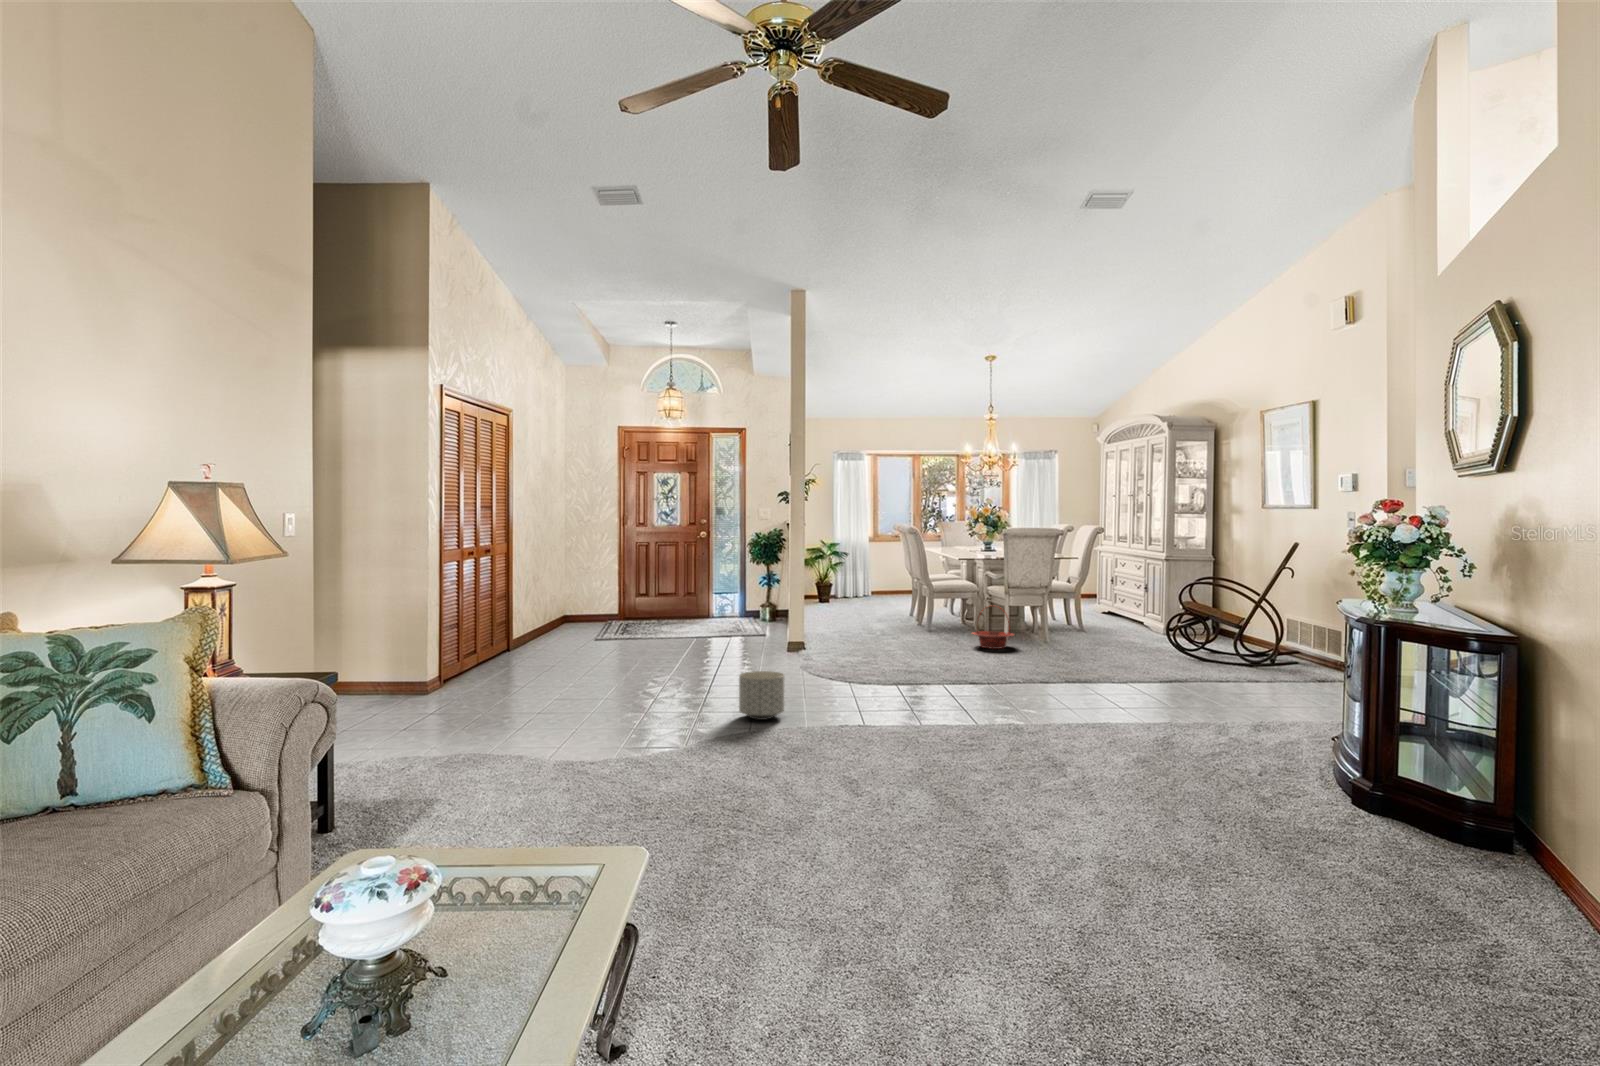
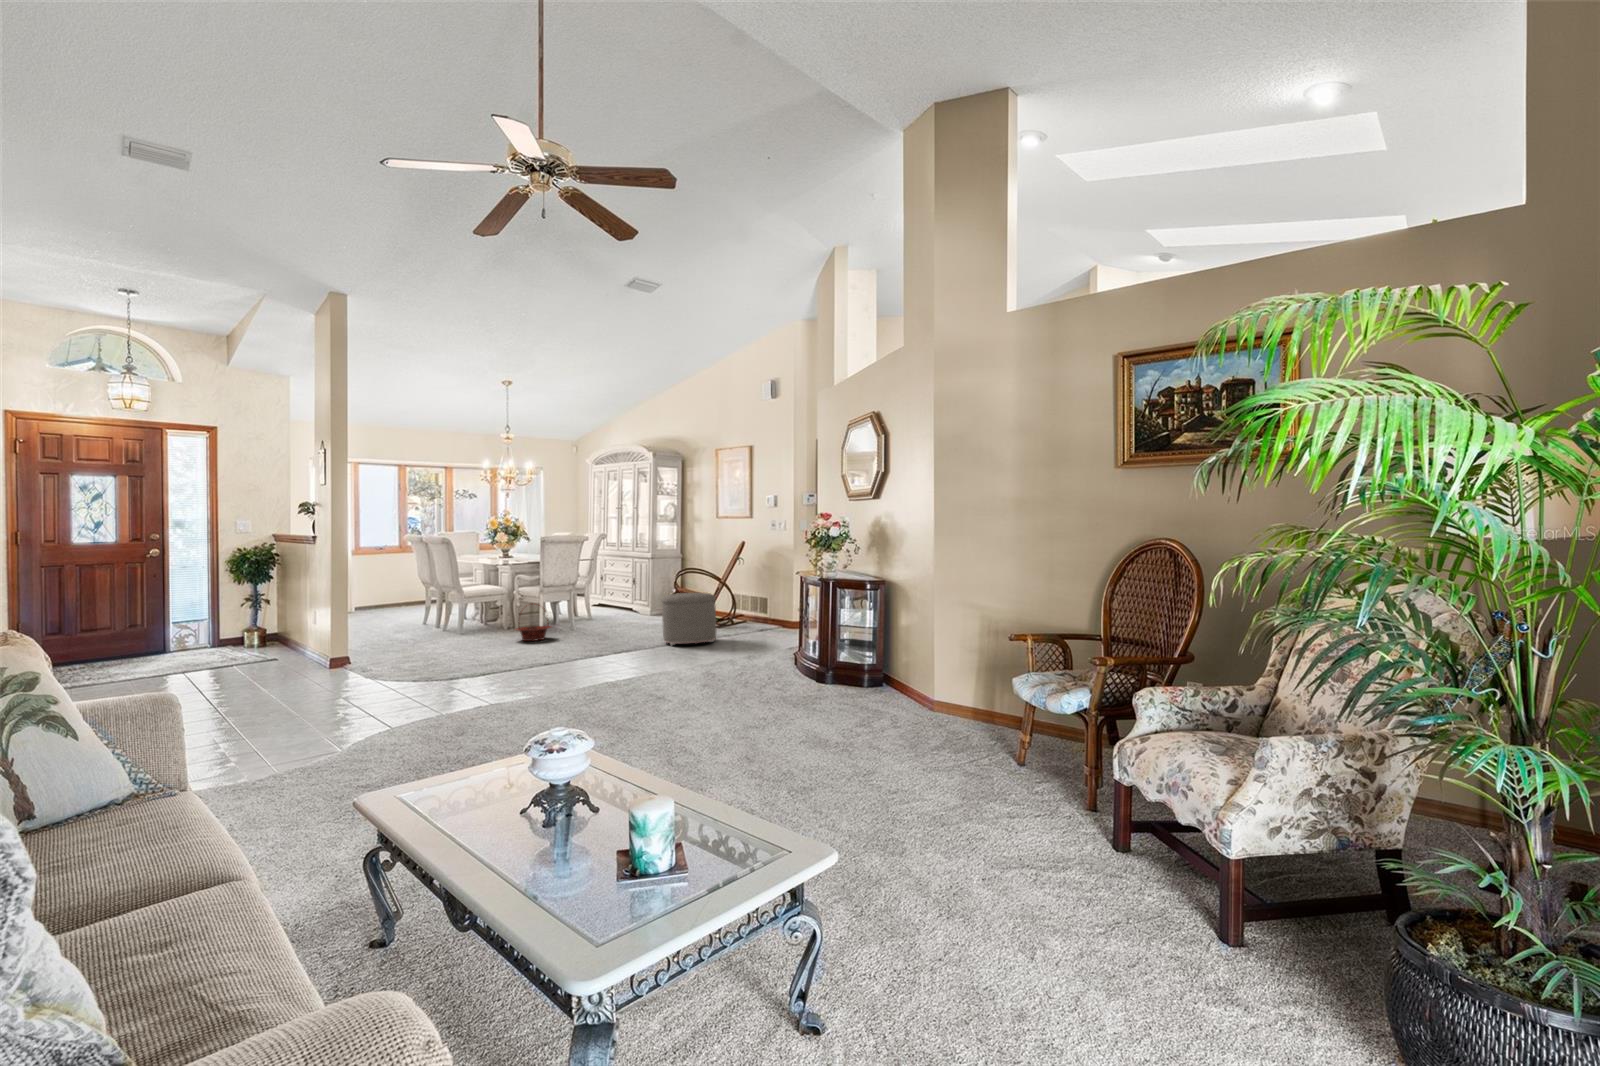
ottoman: none [1141,611,1224,685] -> present [662,592,717,646]
planter: present [739,671,784,720] -> none [367,674,415,719]

